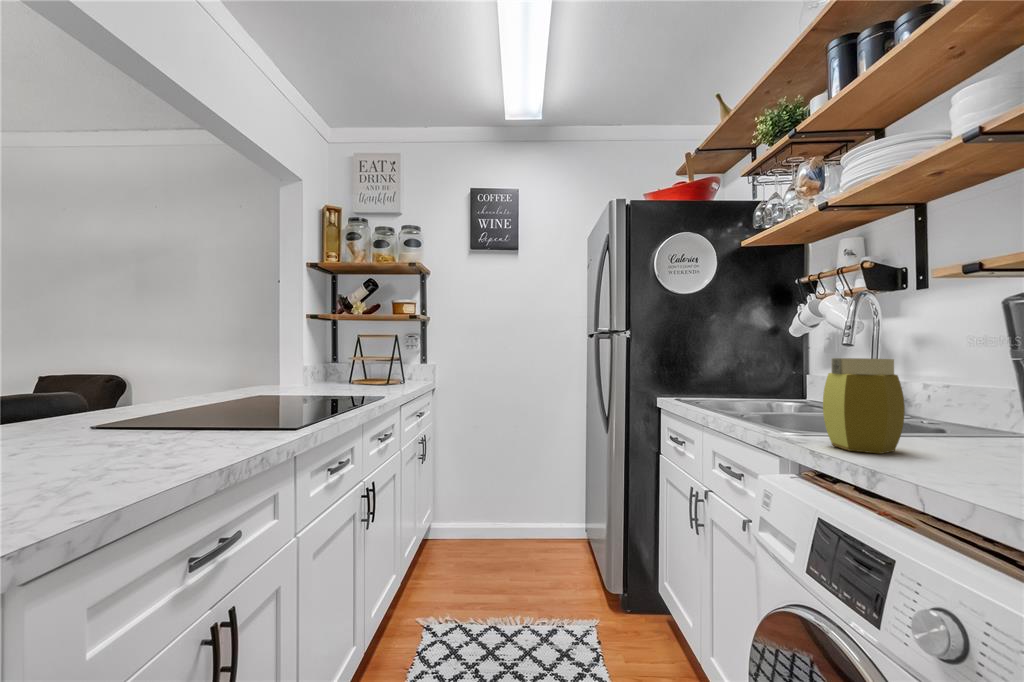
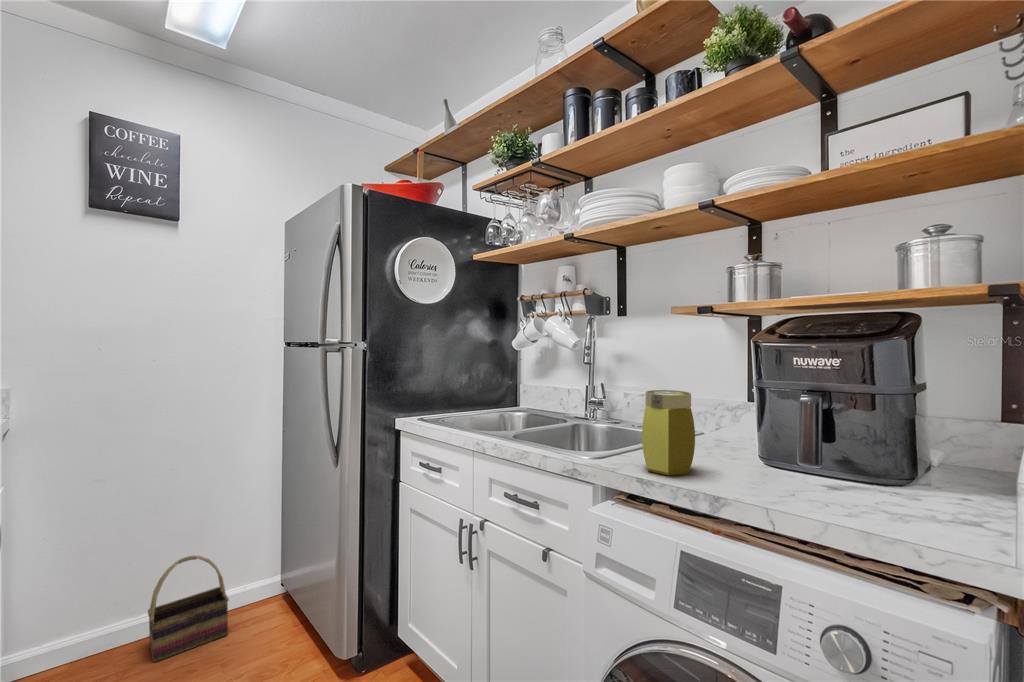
basket: none [504,486,550,551] -> present [148,556,229,662]

